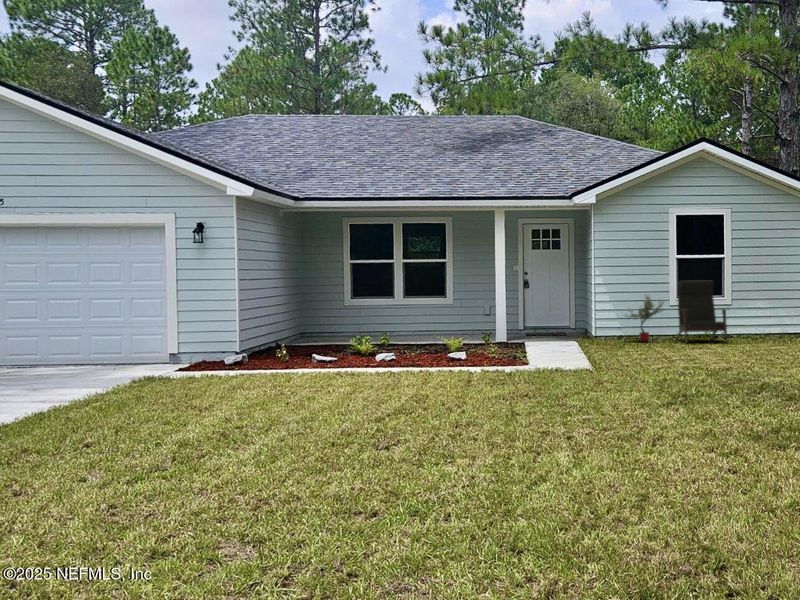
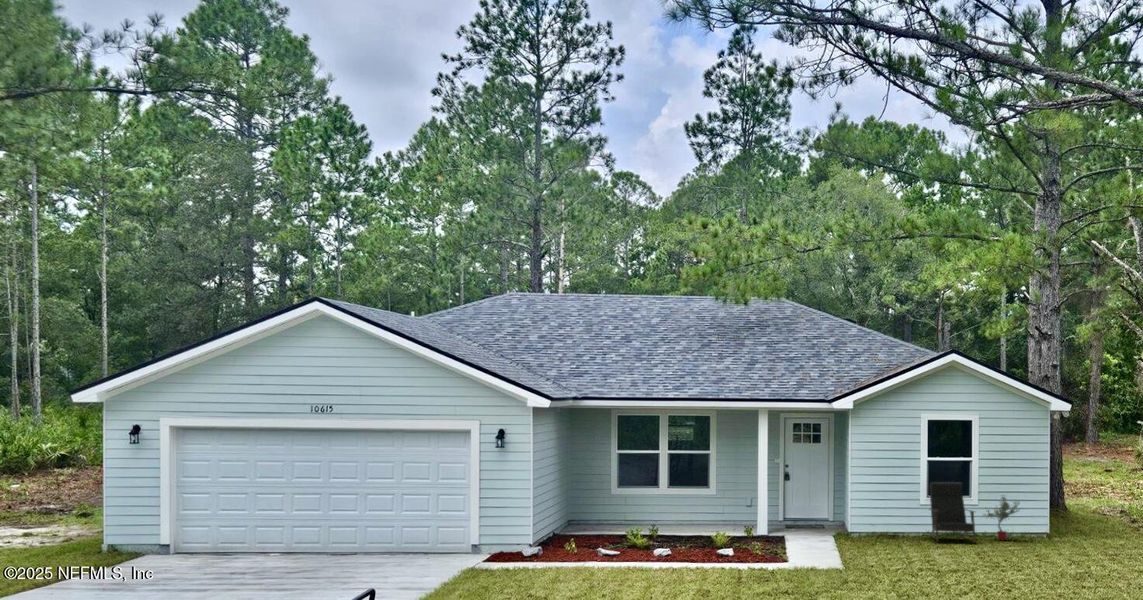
potted tree: present [625,296,664,342] -> present [984,495,1020,540]

